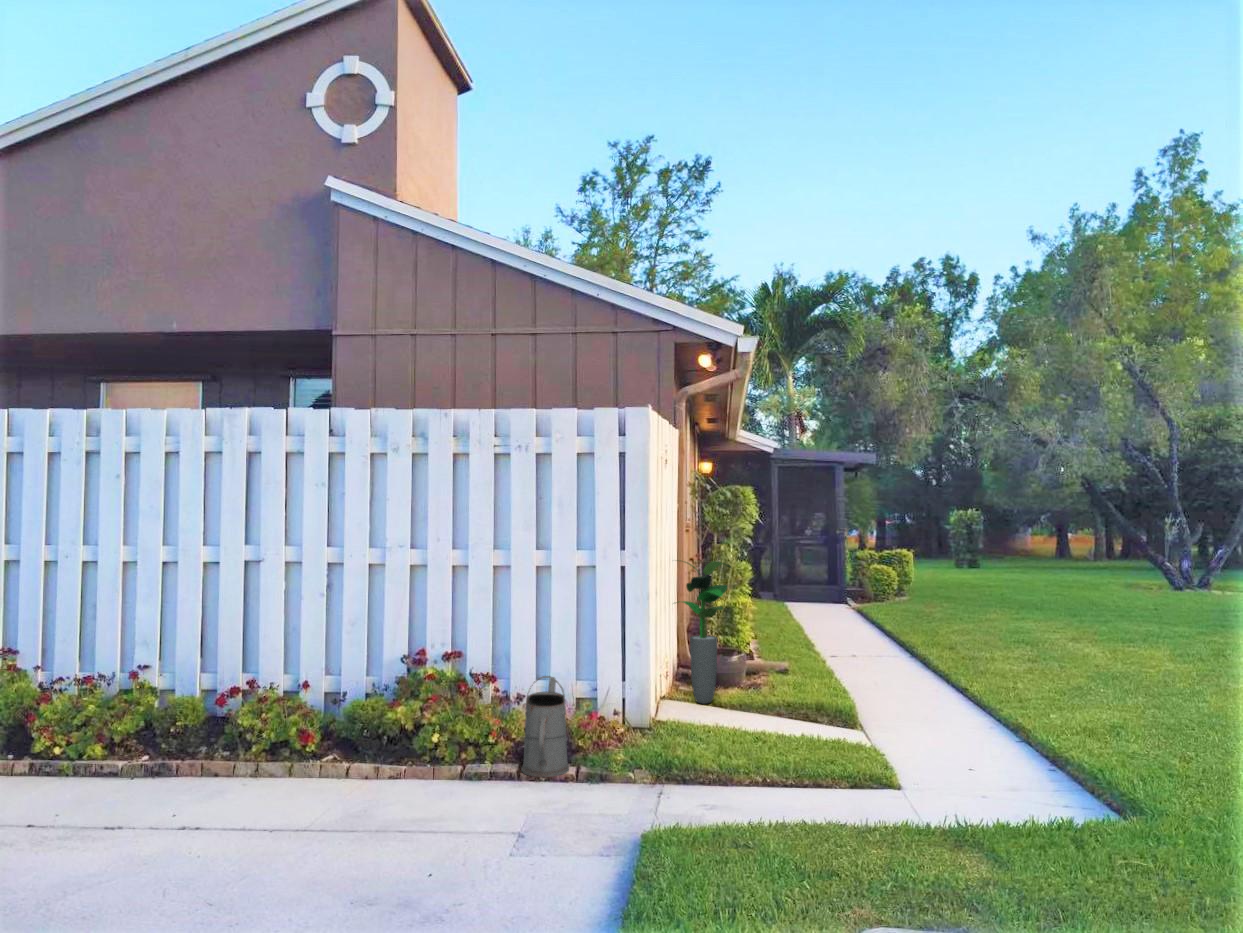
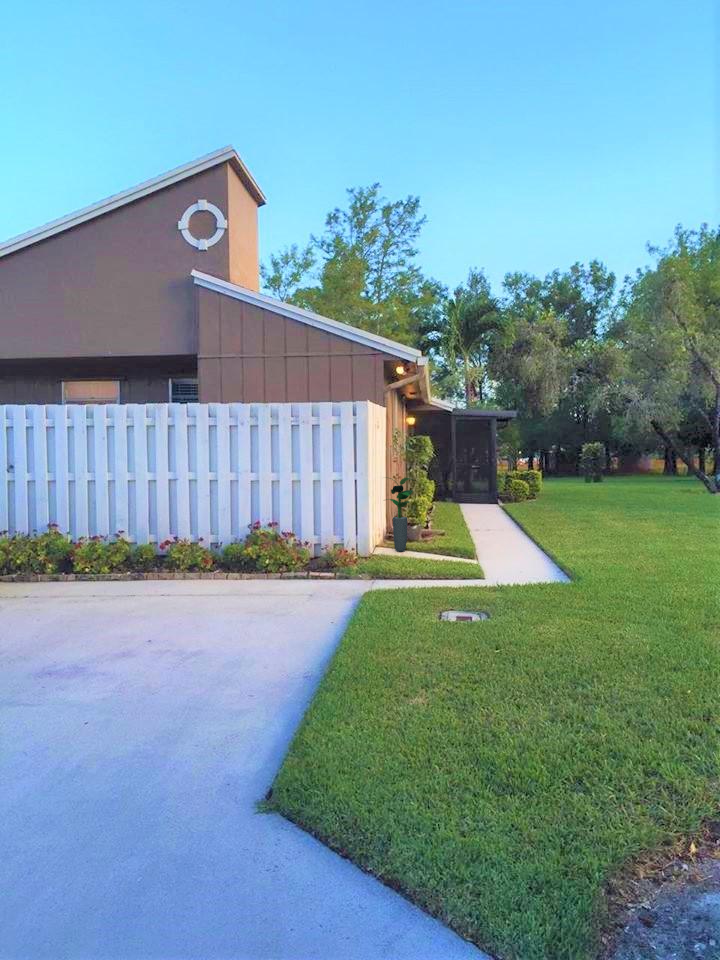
watering can: present [521,676,569,777] -> none [309,532,331,579]

